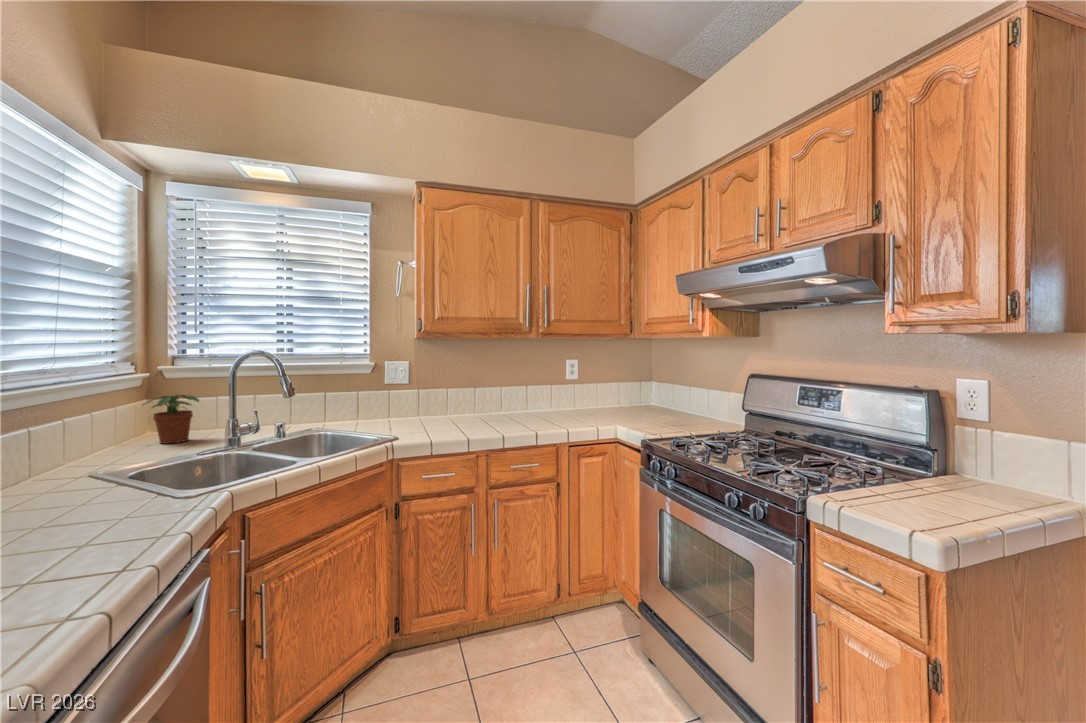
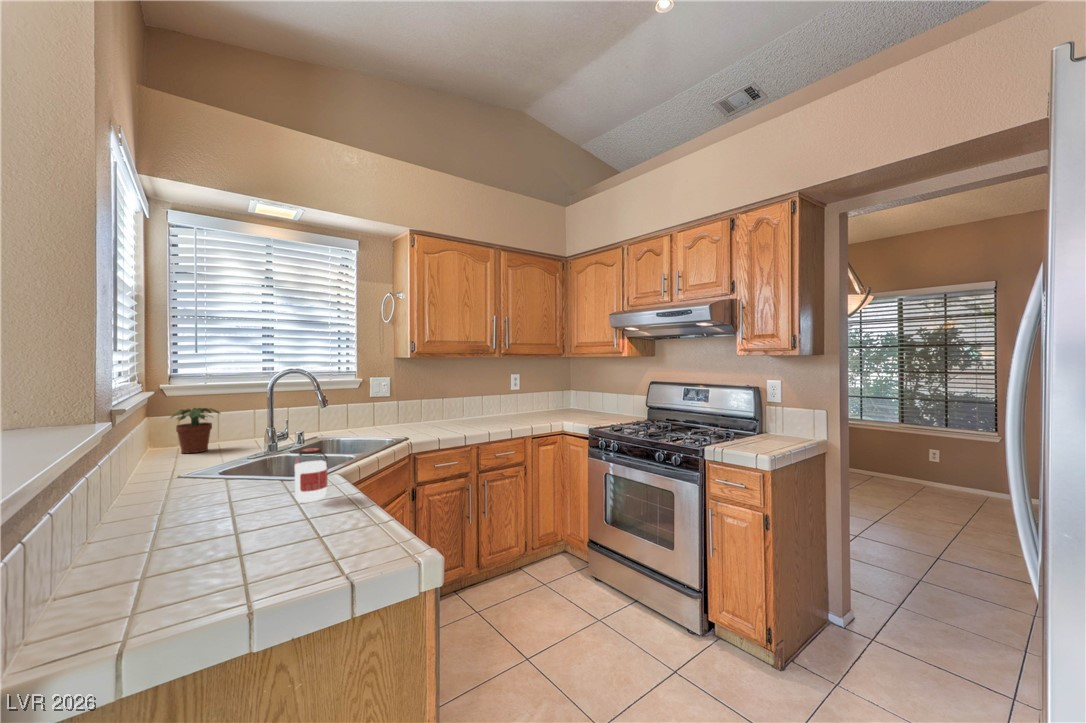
jar: none [50,467,112,549] -> present [294,448,327,502]

